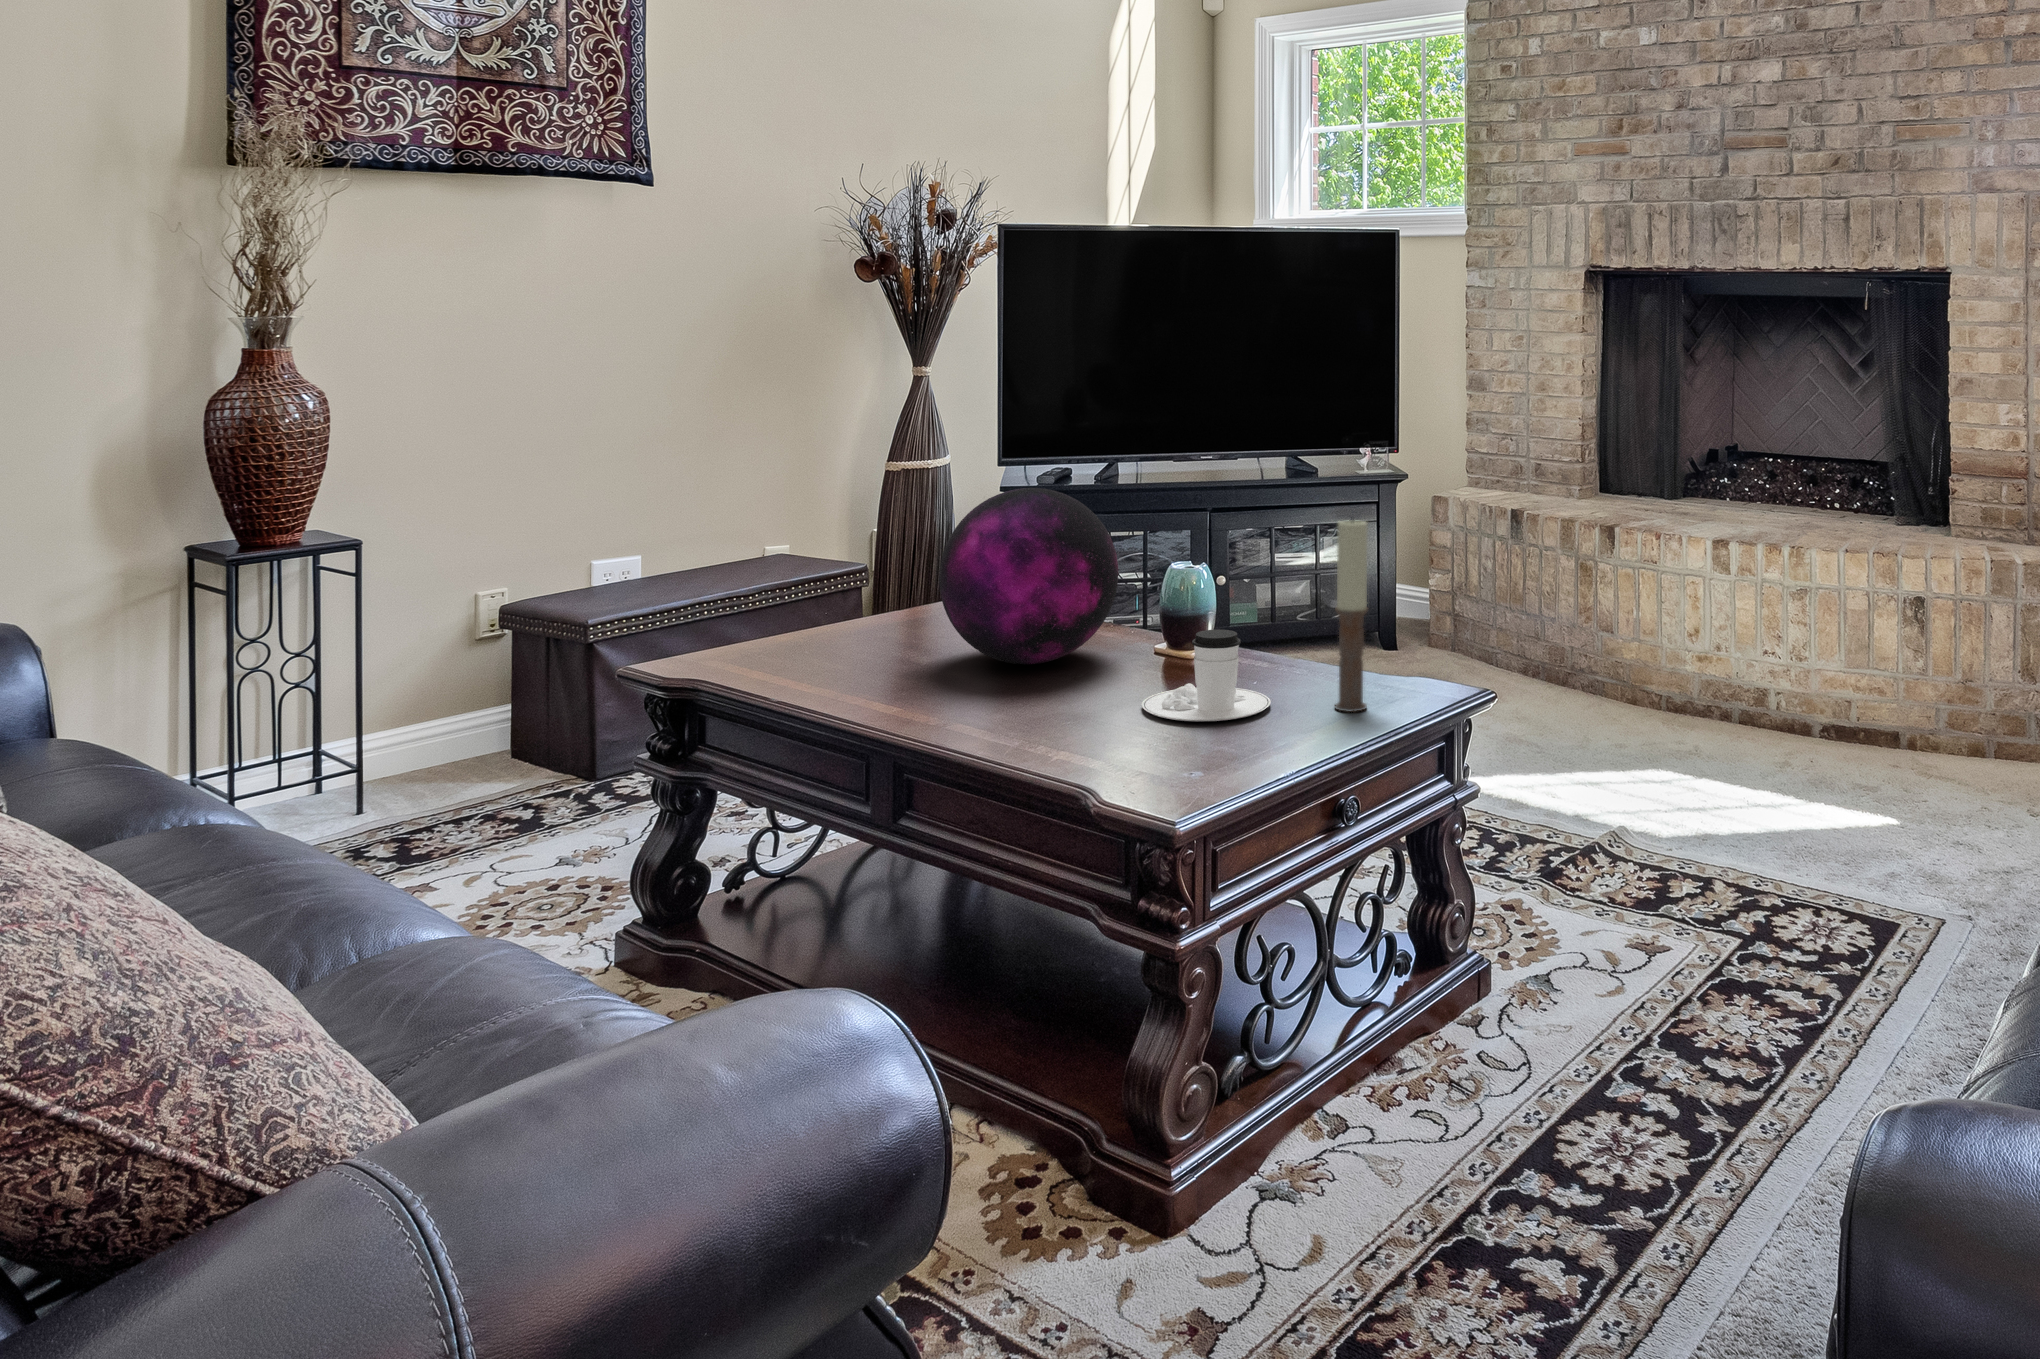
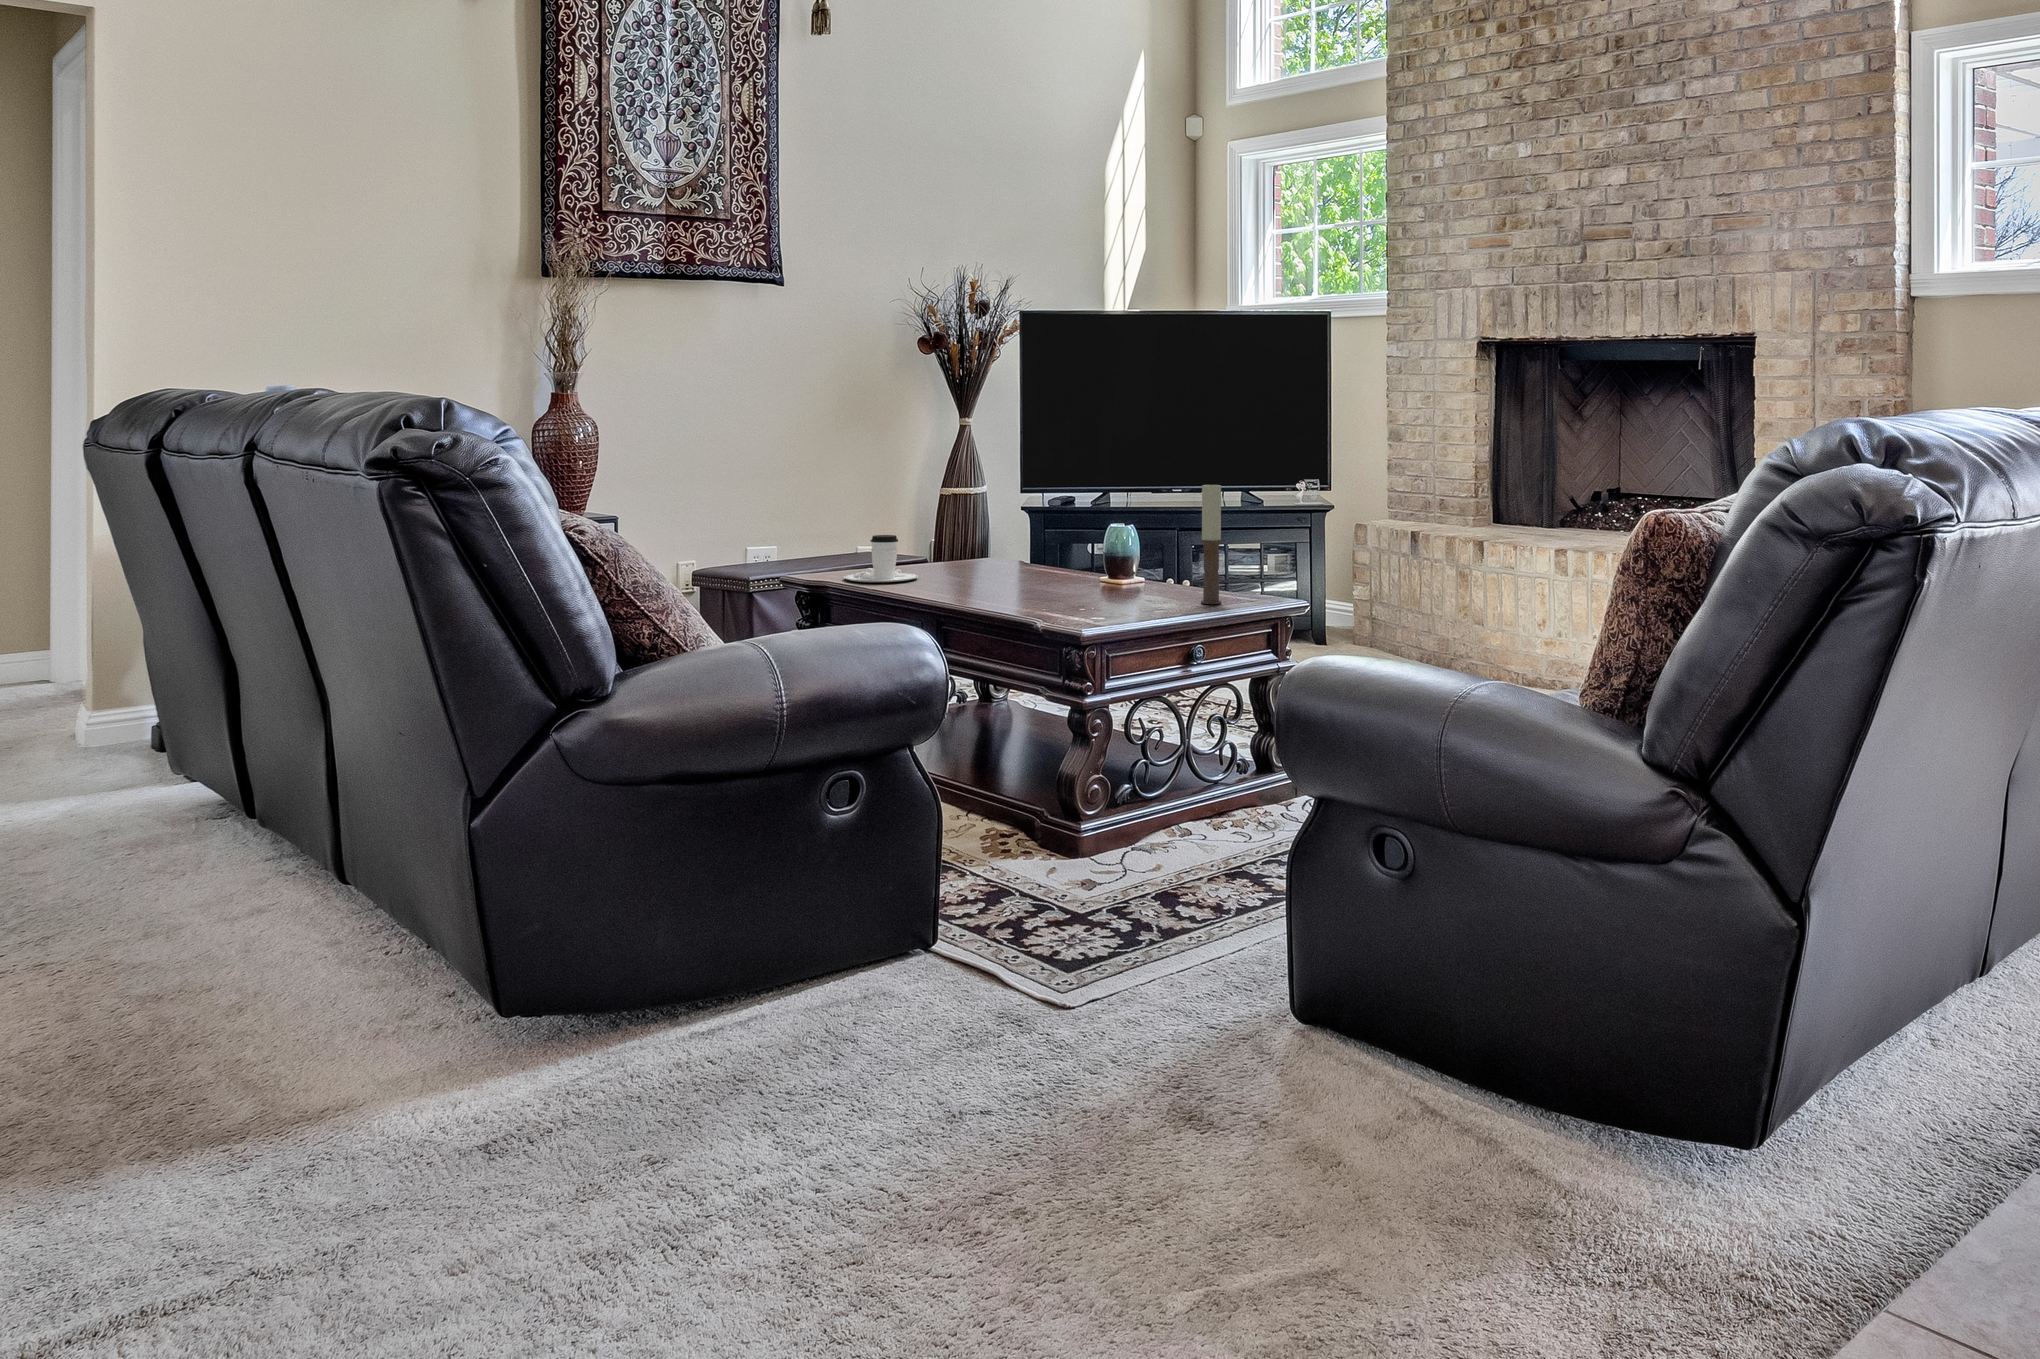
decorative orb: present [939,488,1118,664] -> none [965,471,1076,582]
coffee cup: present [1142,629,1271,721] -> present [844,535,918,582]

